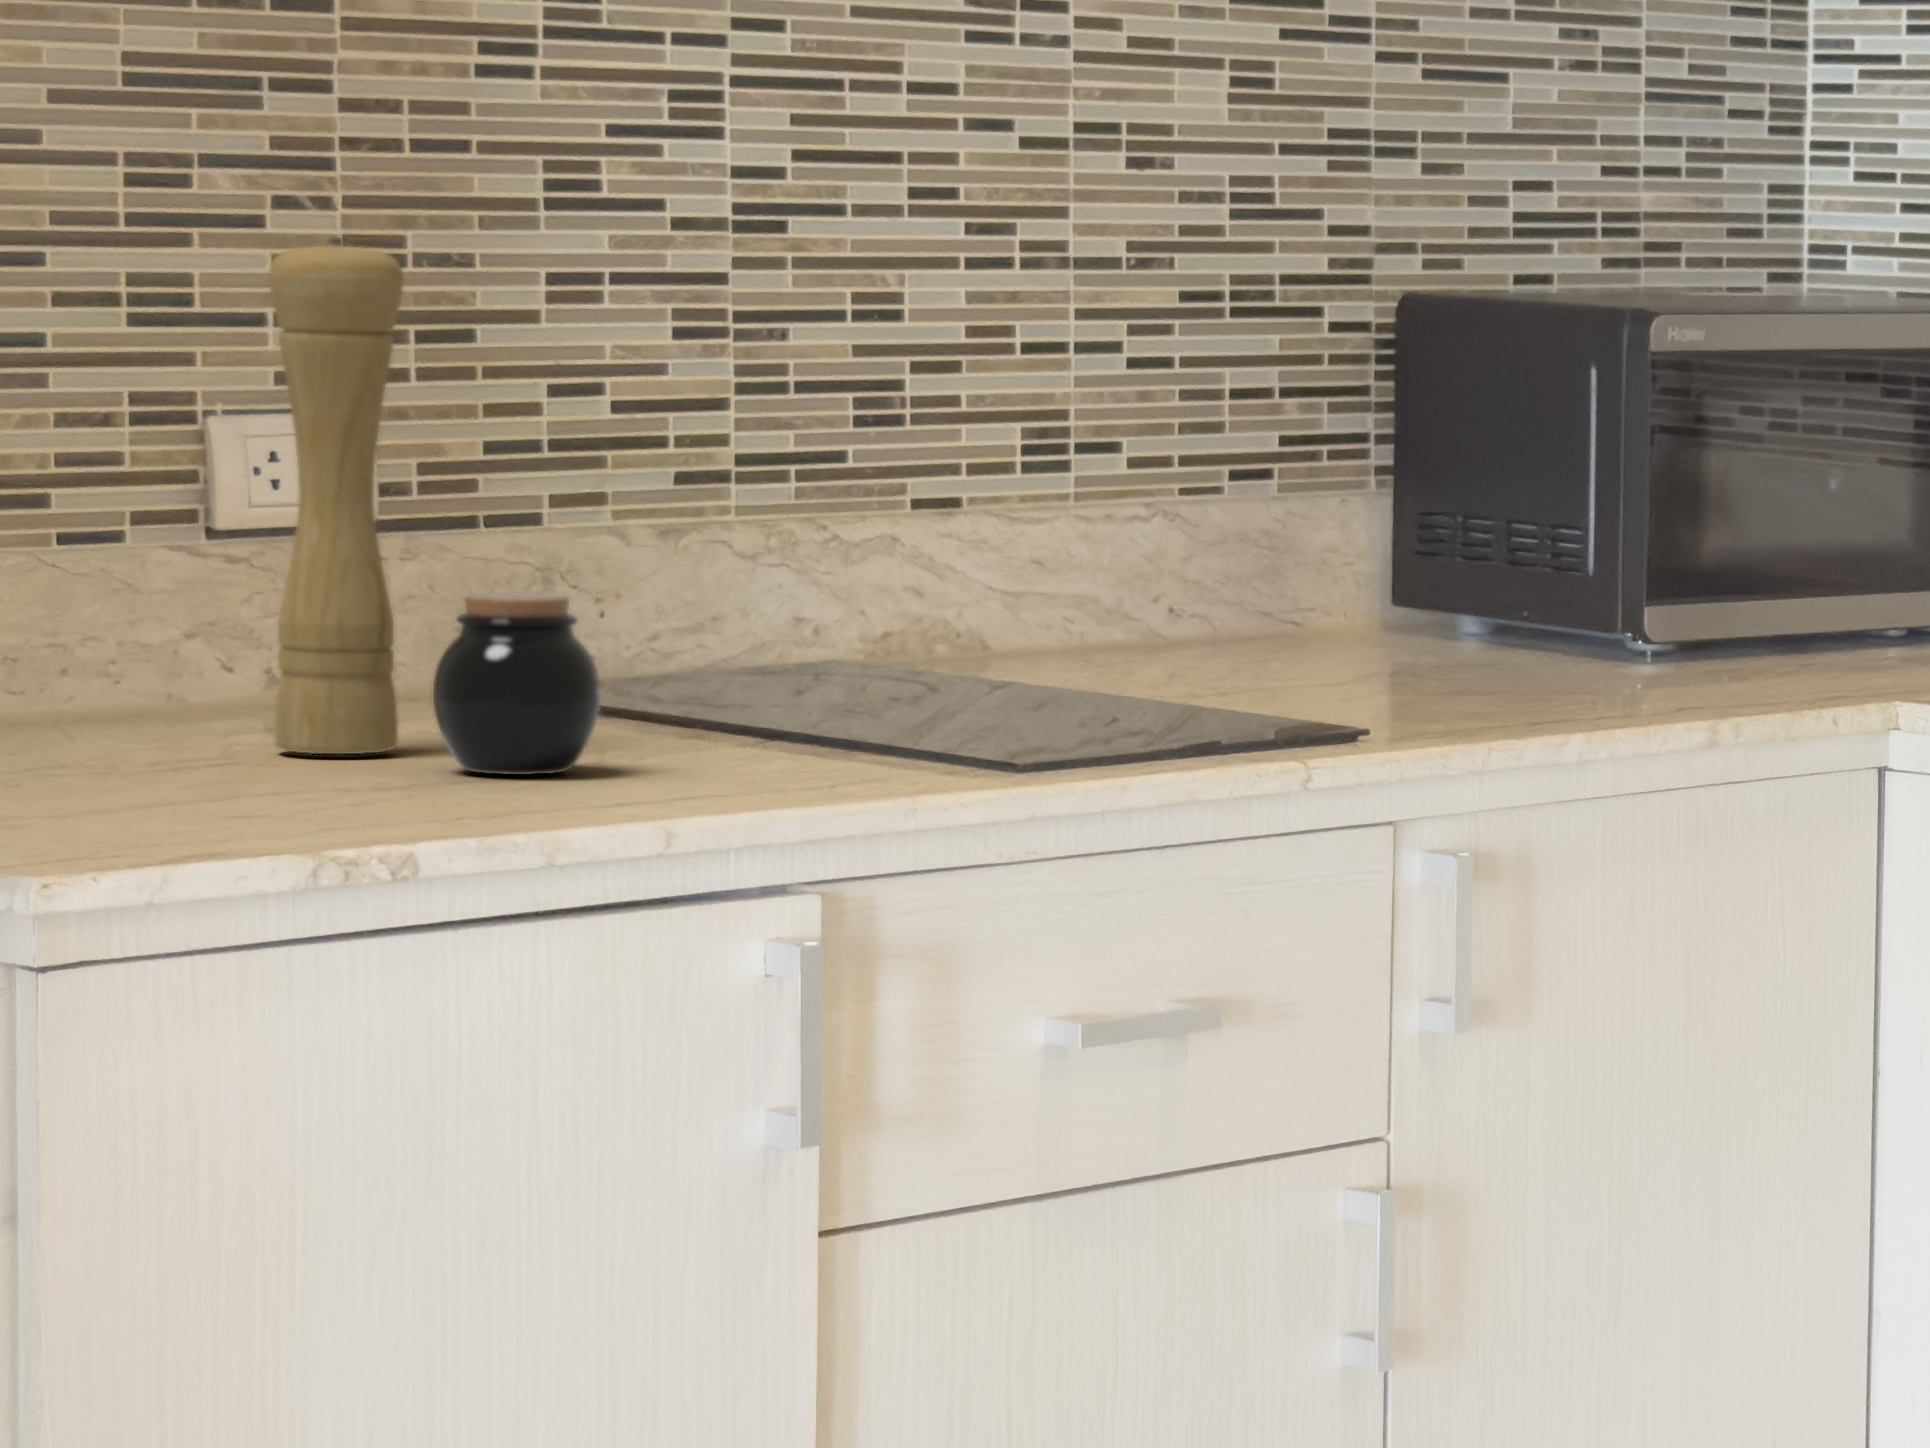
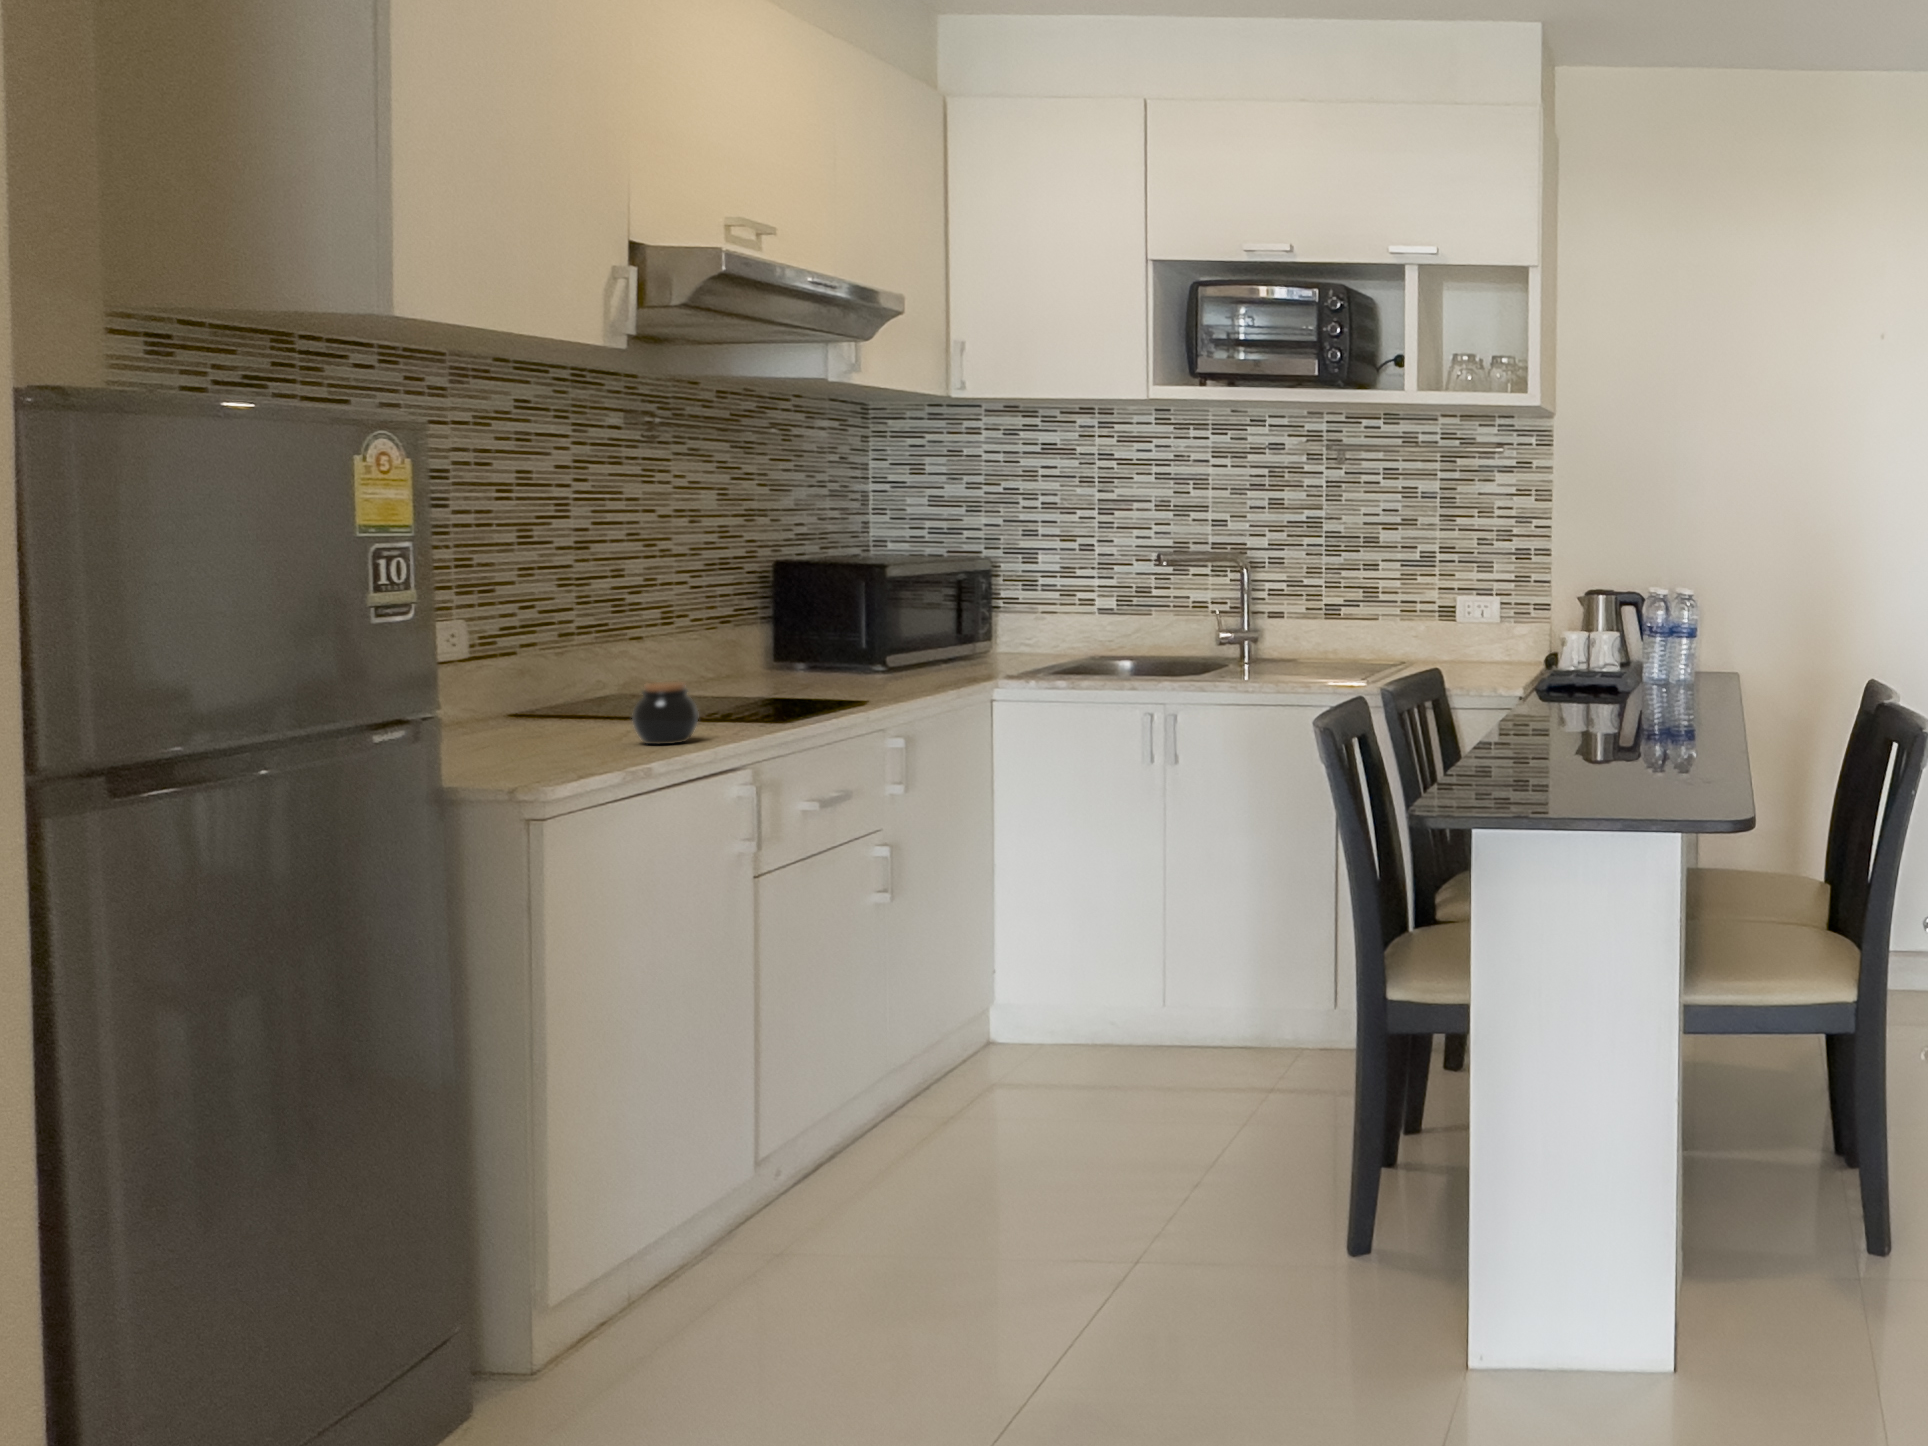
pepper mill: present [269,237,403,754] -> none [536,565,594,745]

